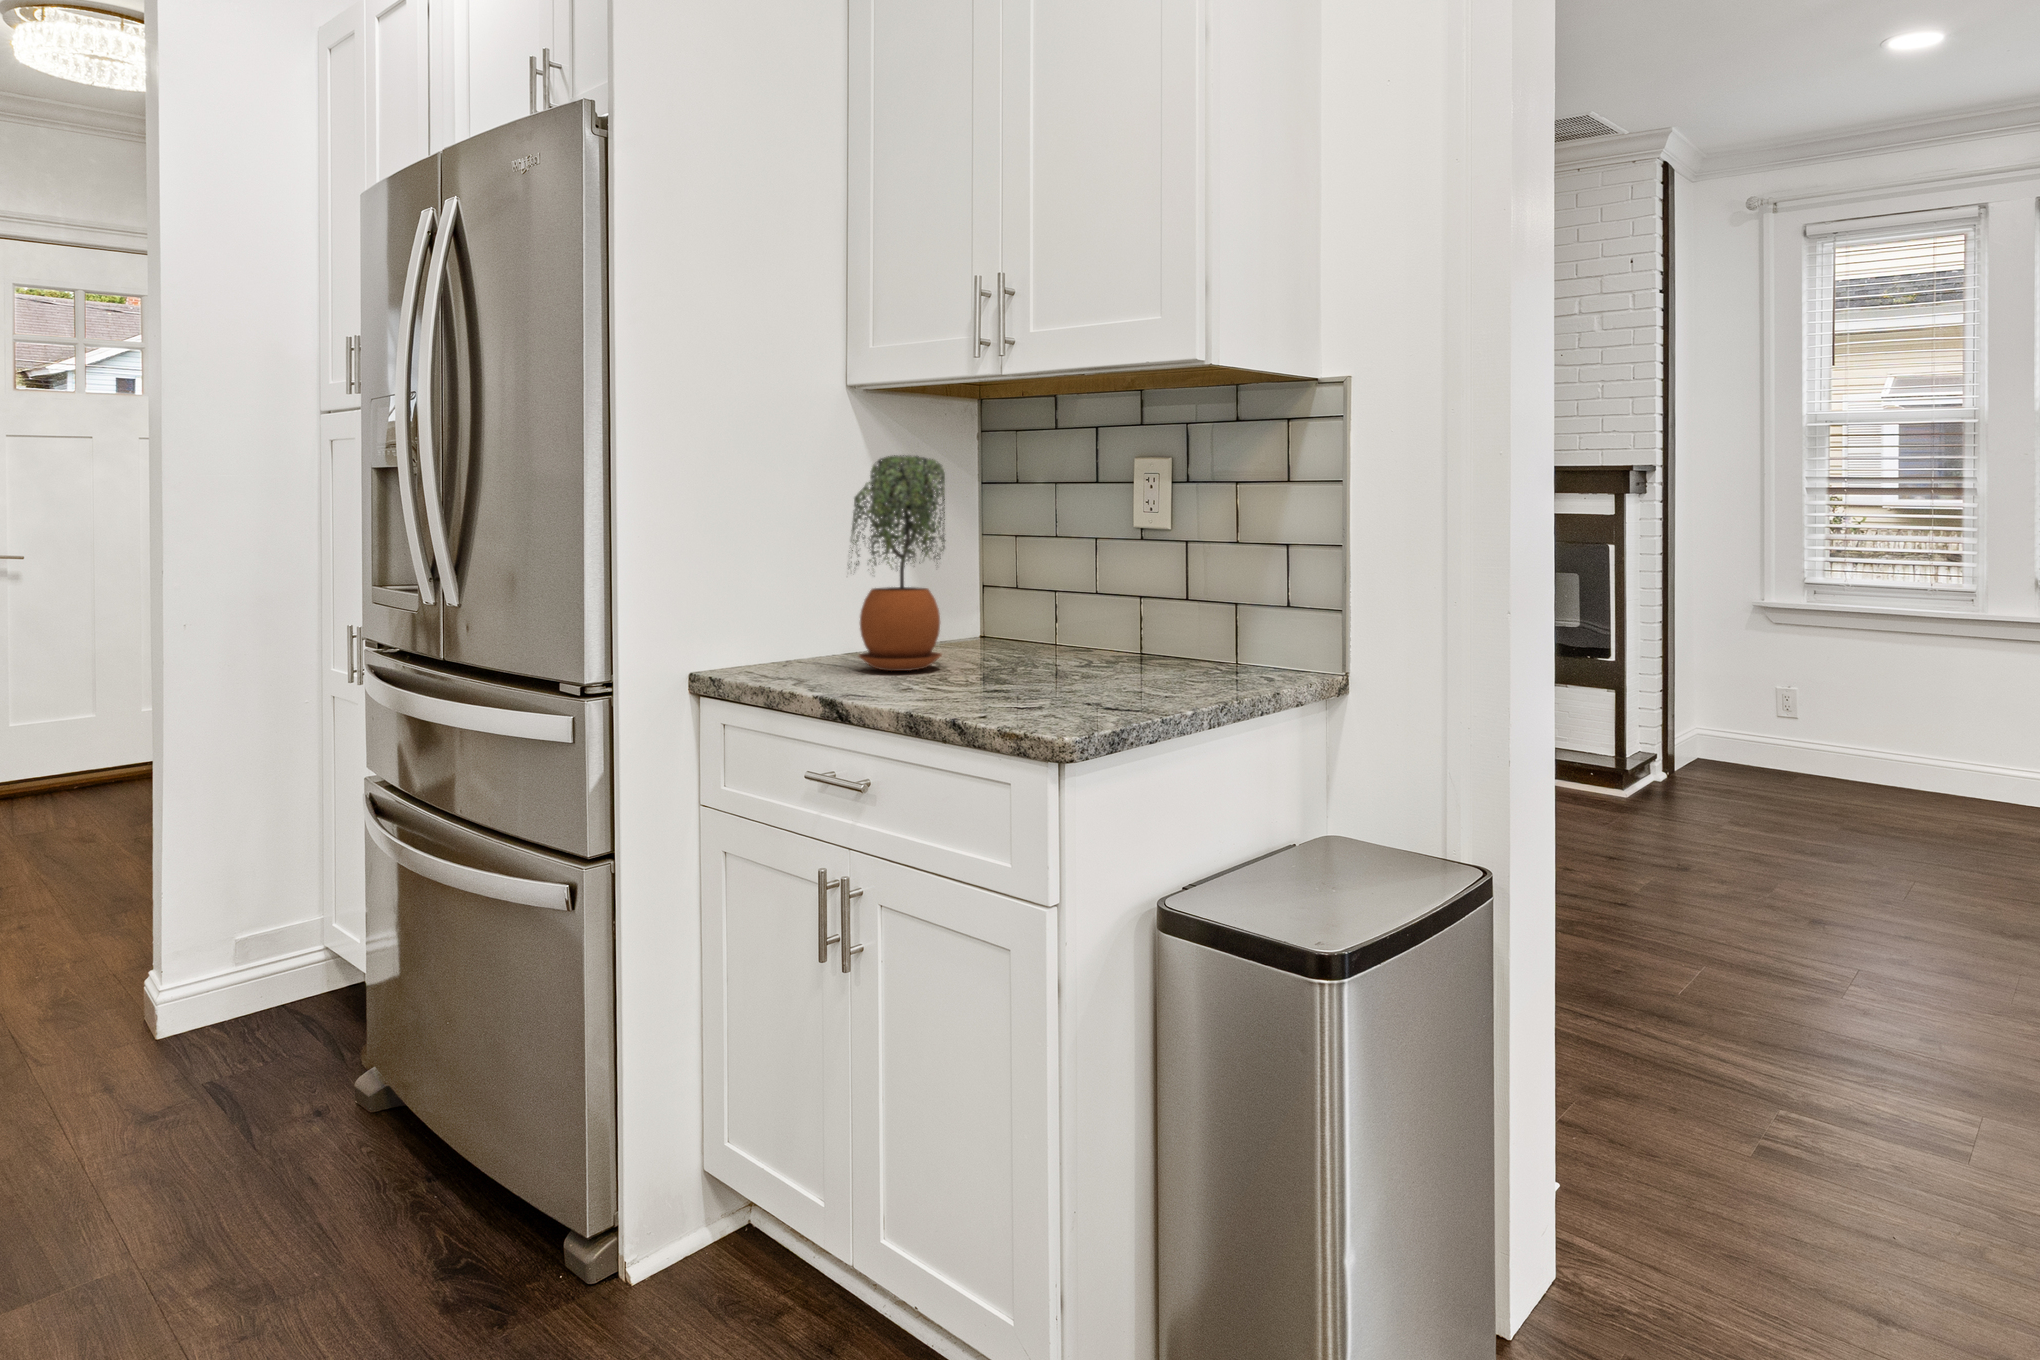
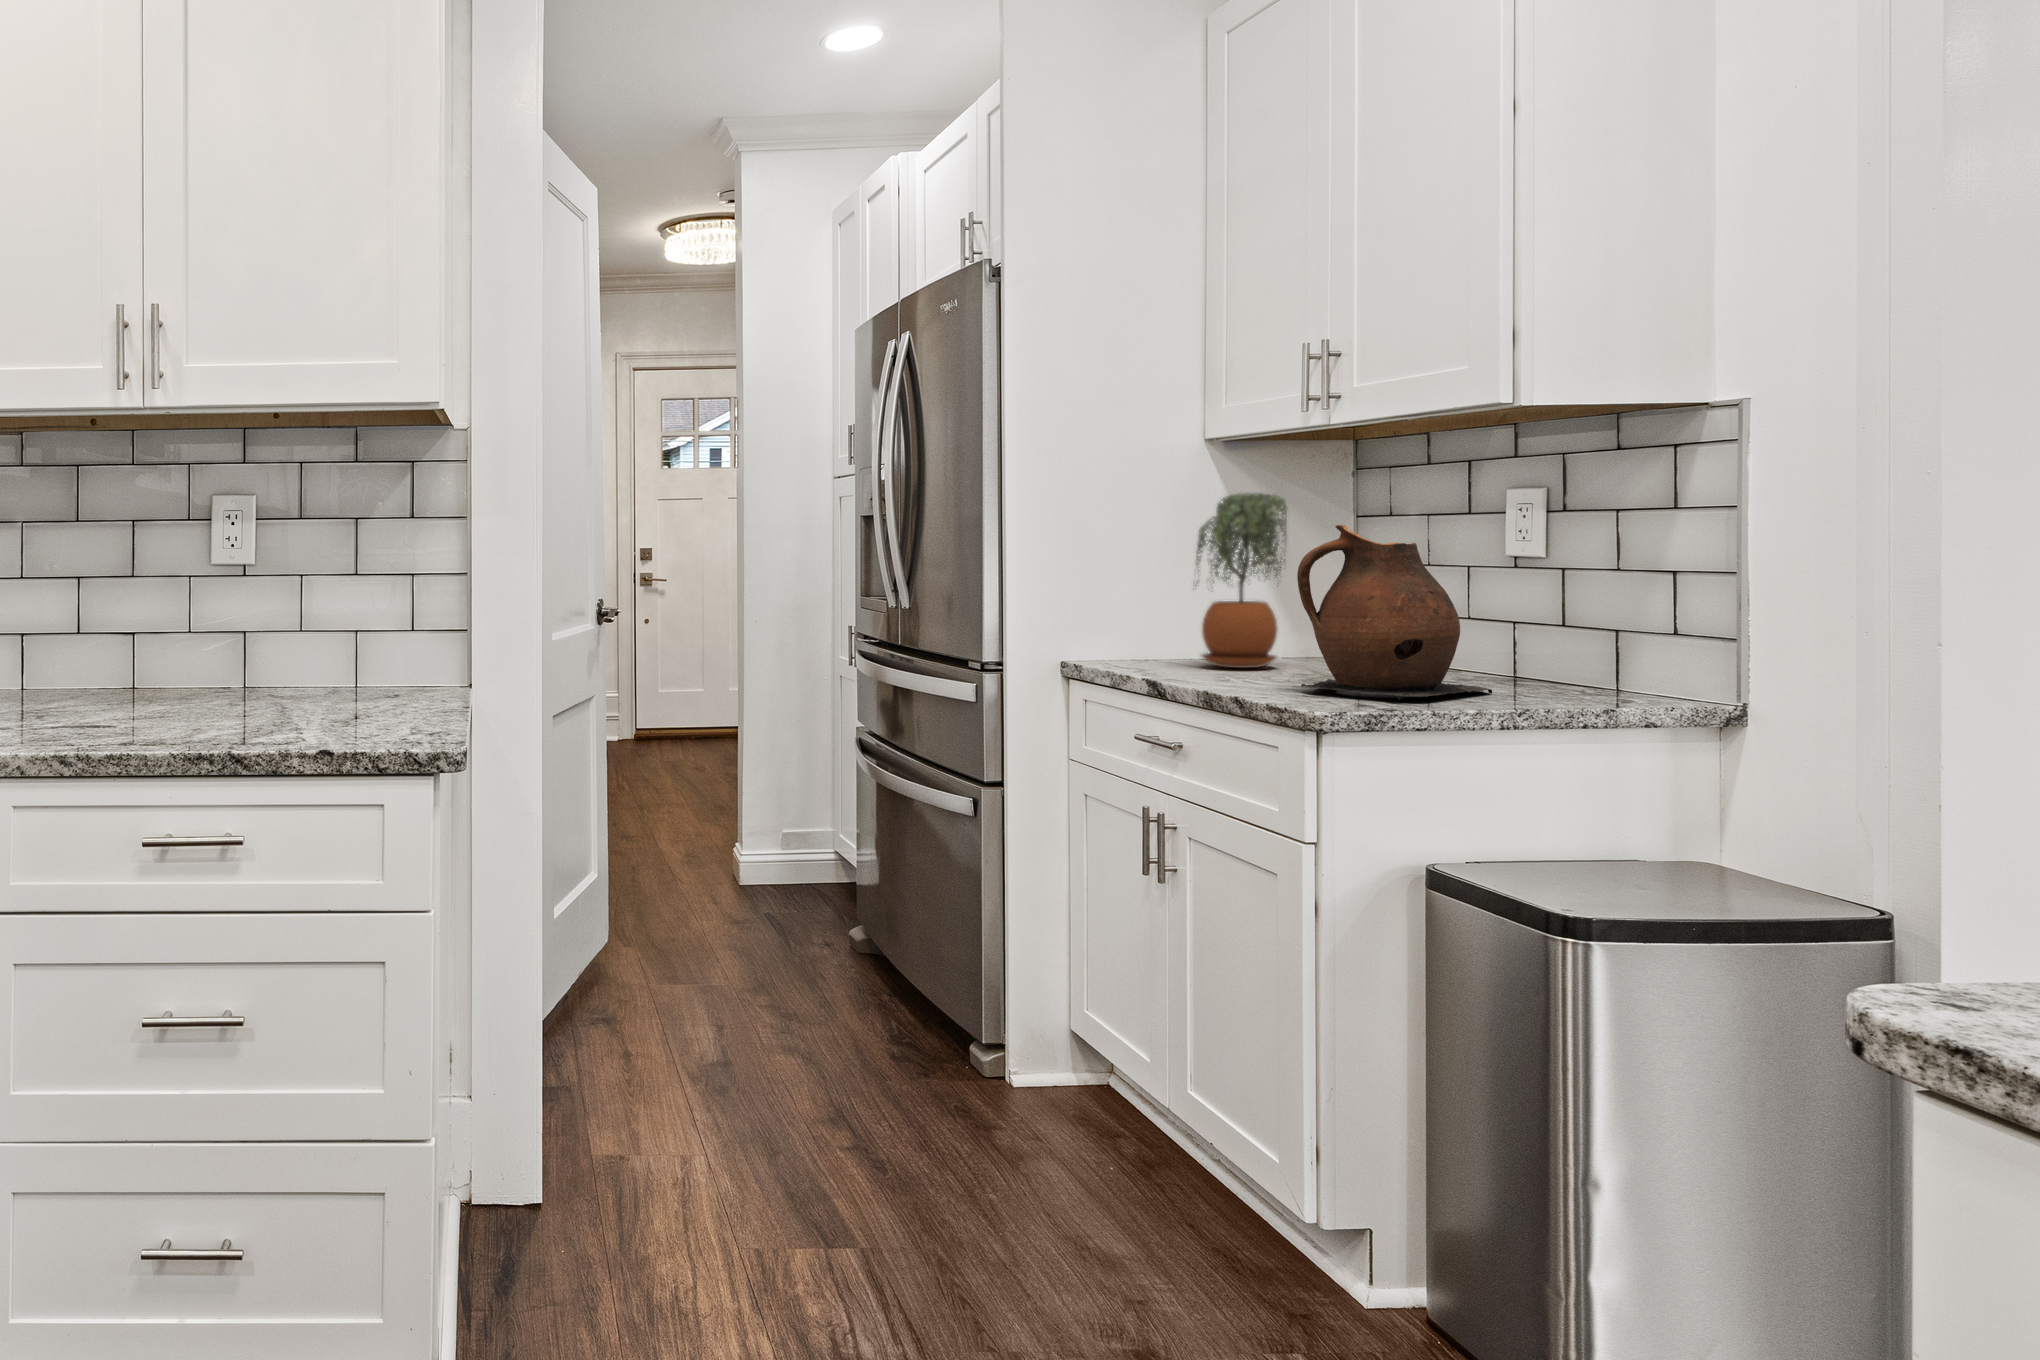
ceramic pitcher: none [996,496,1177,707] -> present [1297,525,1492,700]

